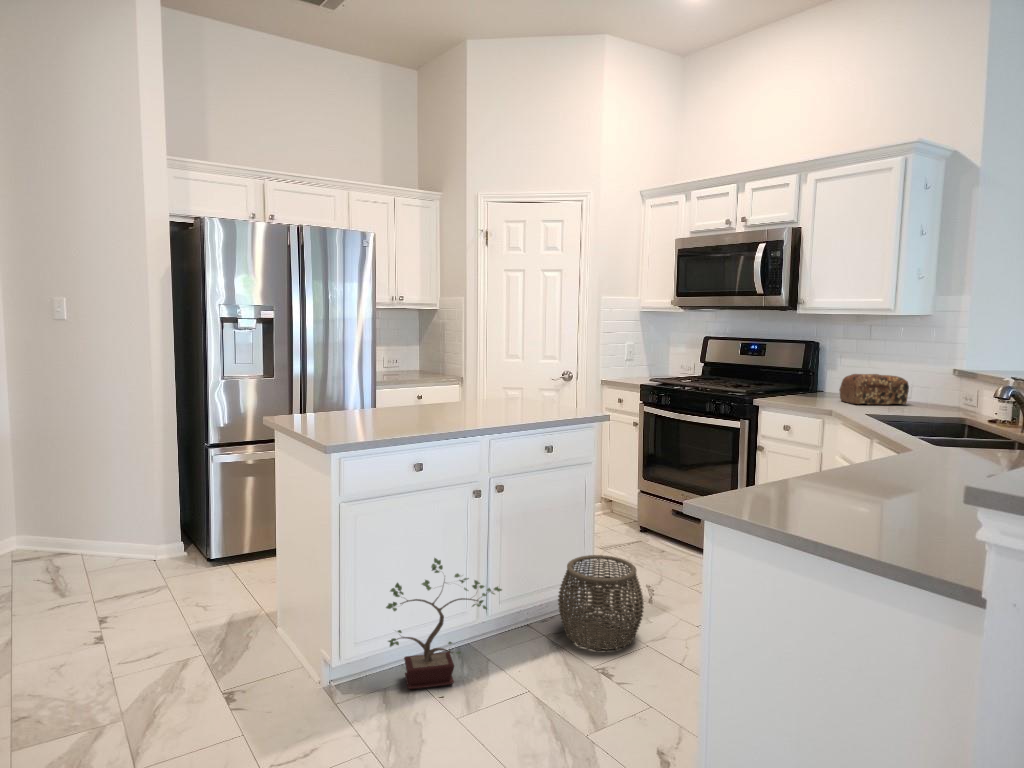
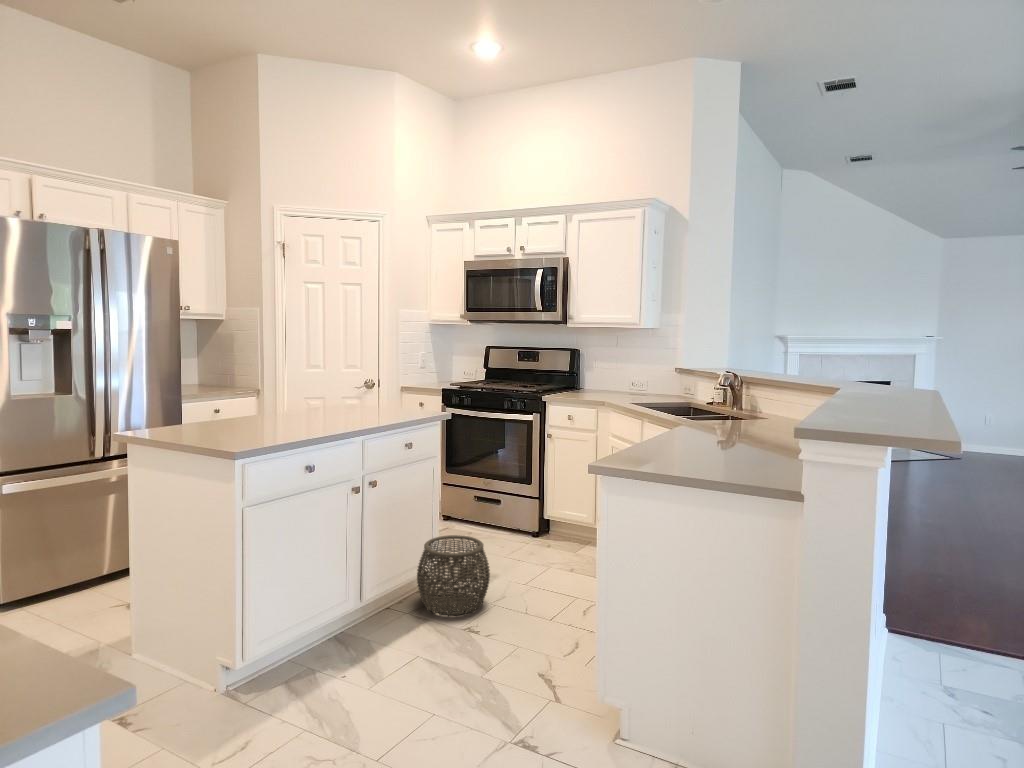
bread loaf: present [839,374,909,405] -> none [603,373,650,397]
potted plant: present [386,558,502,689] -> none [286,552,392,678]

